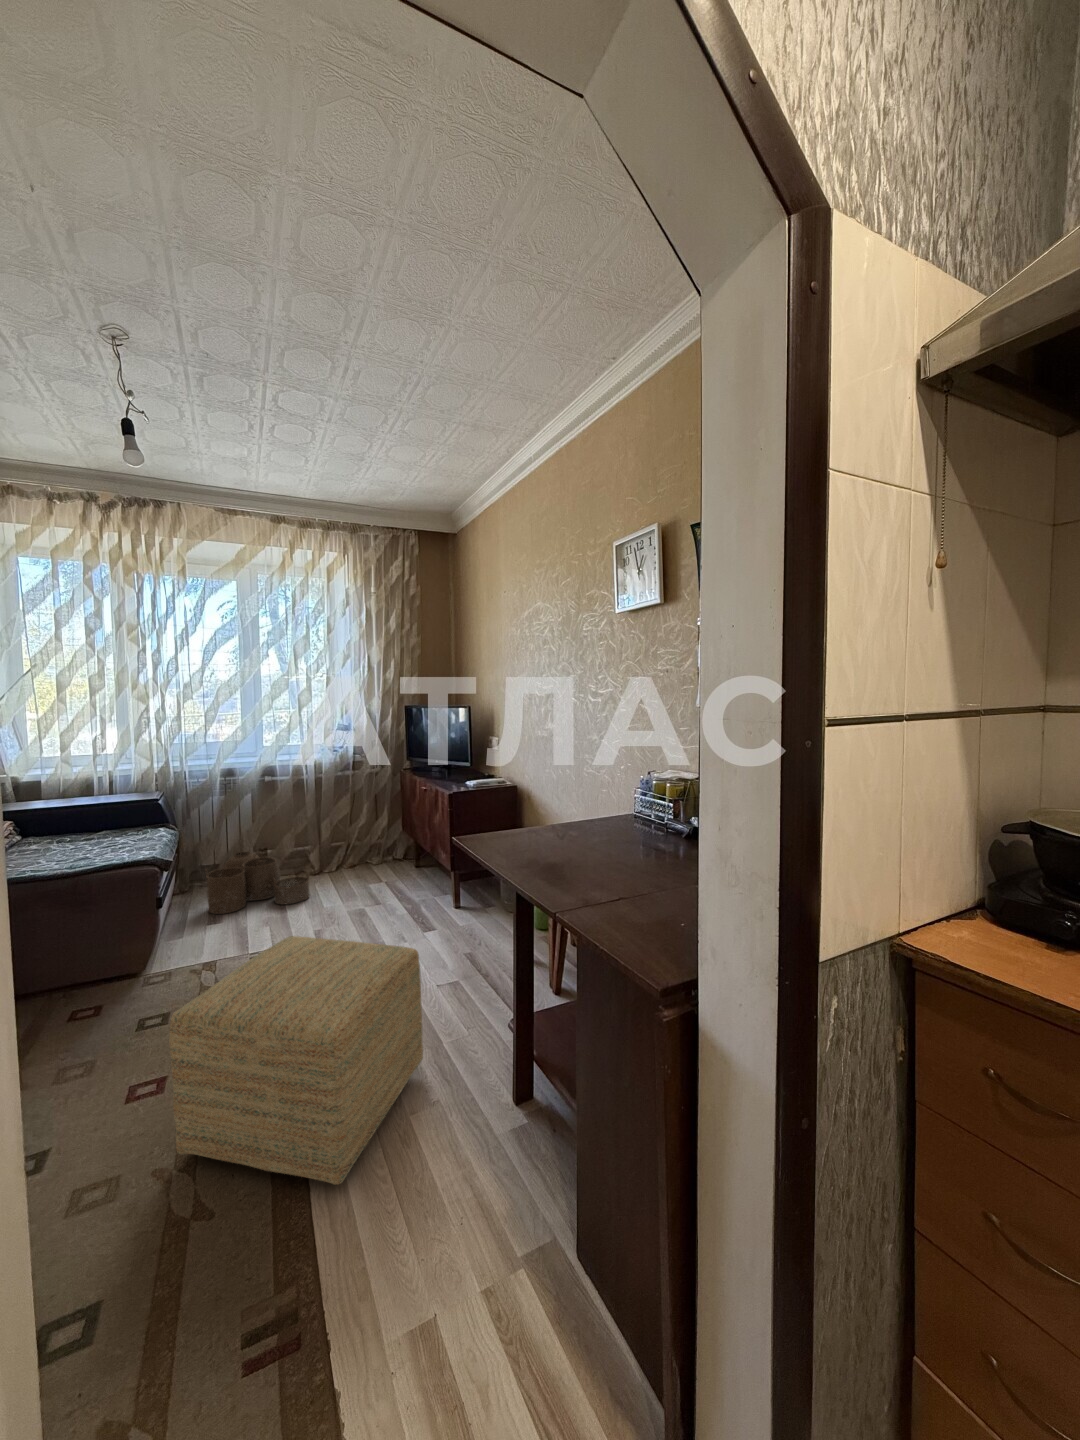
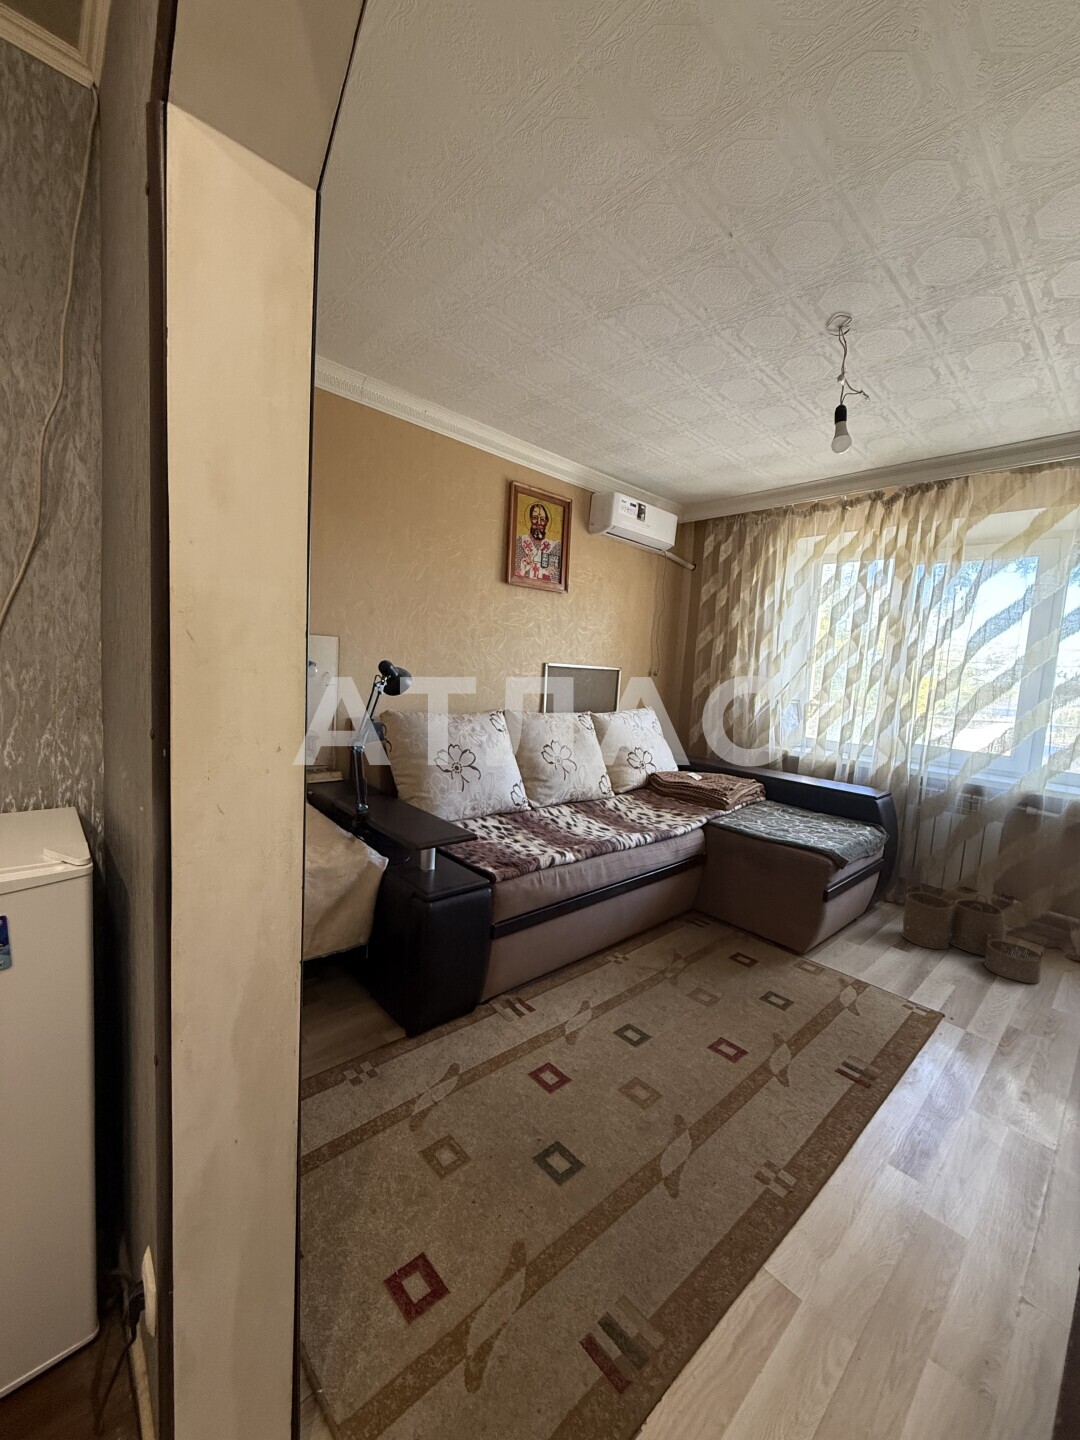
ottoman: present [169,936,423,1185] -> none [695,986,1041,1322]

